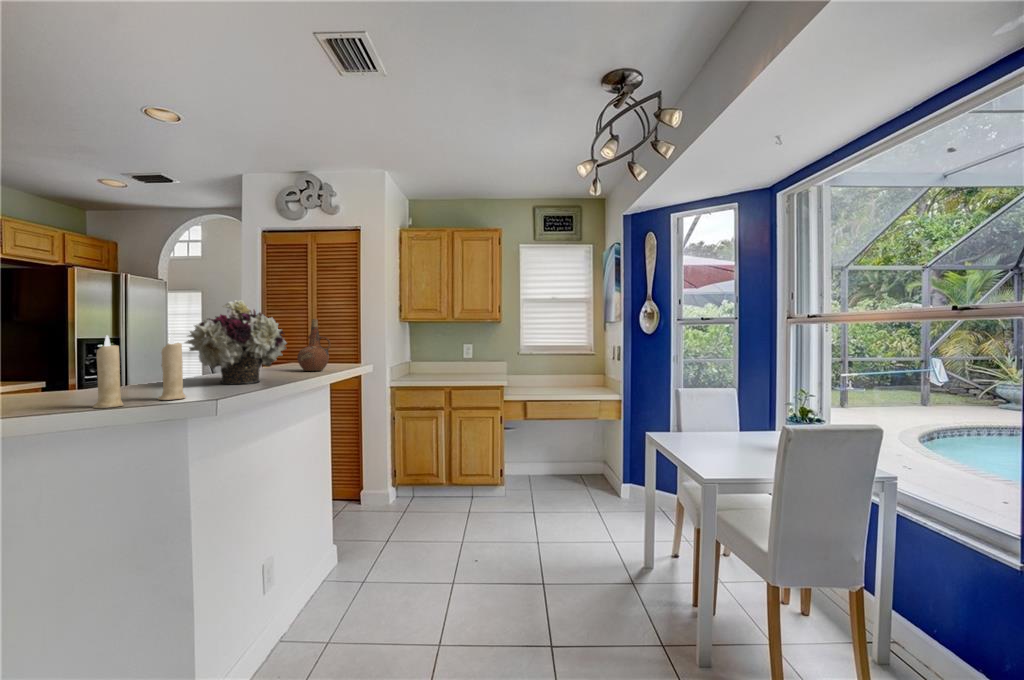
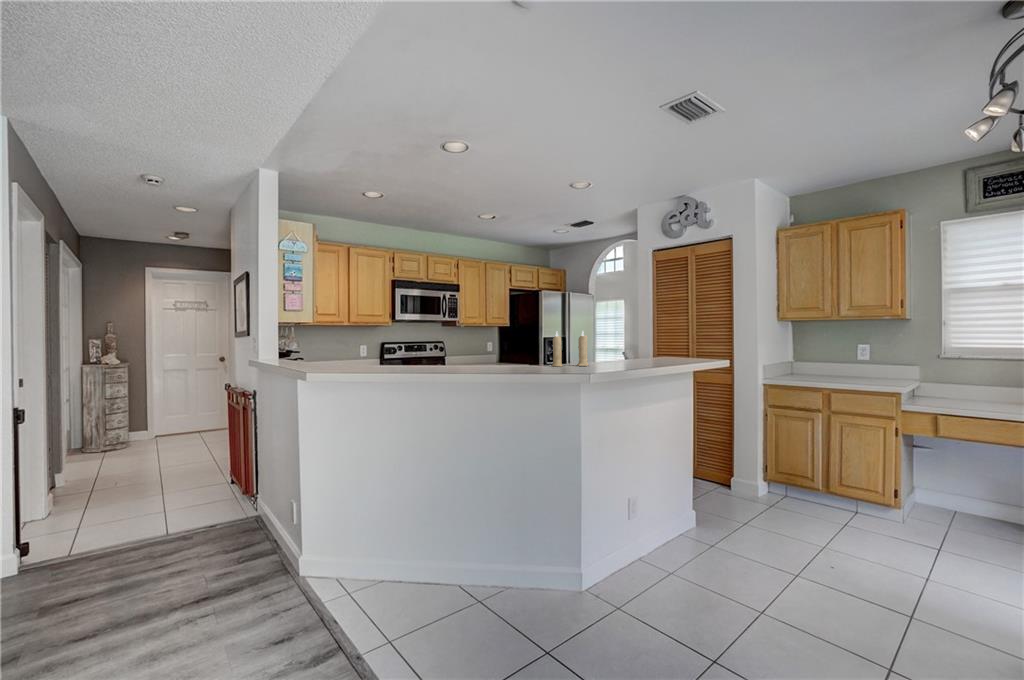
flower arrangement: present [185,300,286,384] -> none [591,309,649,363]
ceramic pitcher: present [297,319,330,371] -> none [662,320,686,360]

